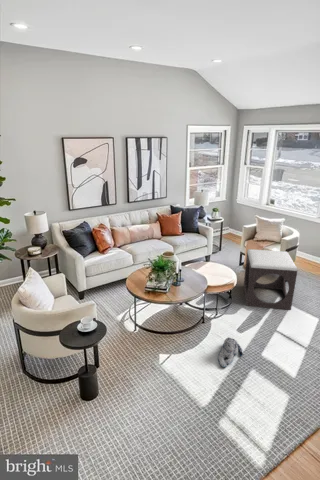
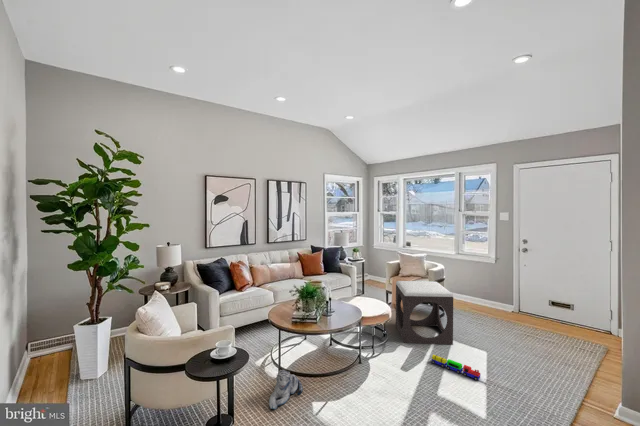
toy train: none [266,320,305,345] -> present [432,355,481,380]
plush toy: present [218,337,243,367] -> present [269,370,303,409]

